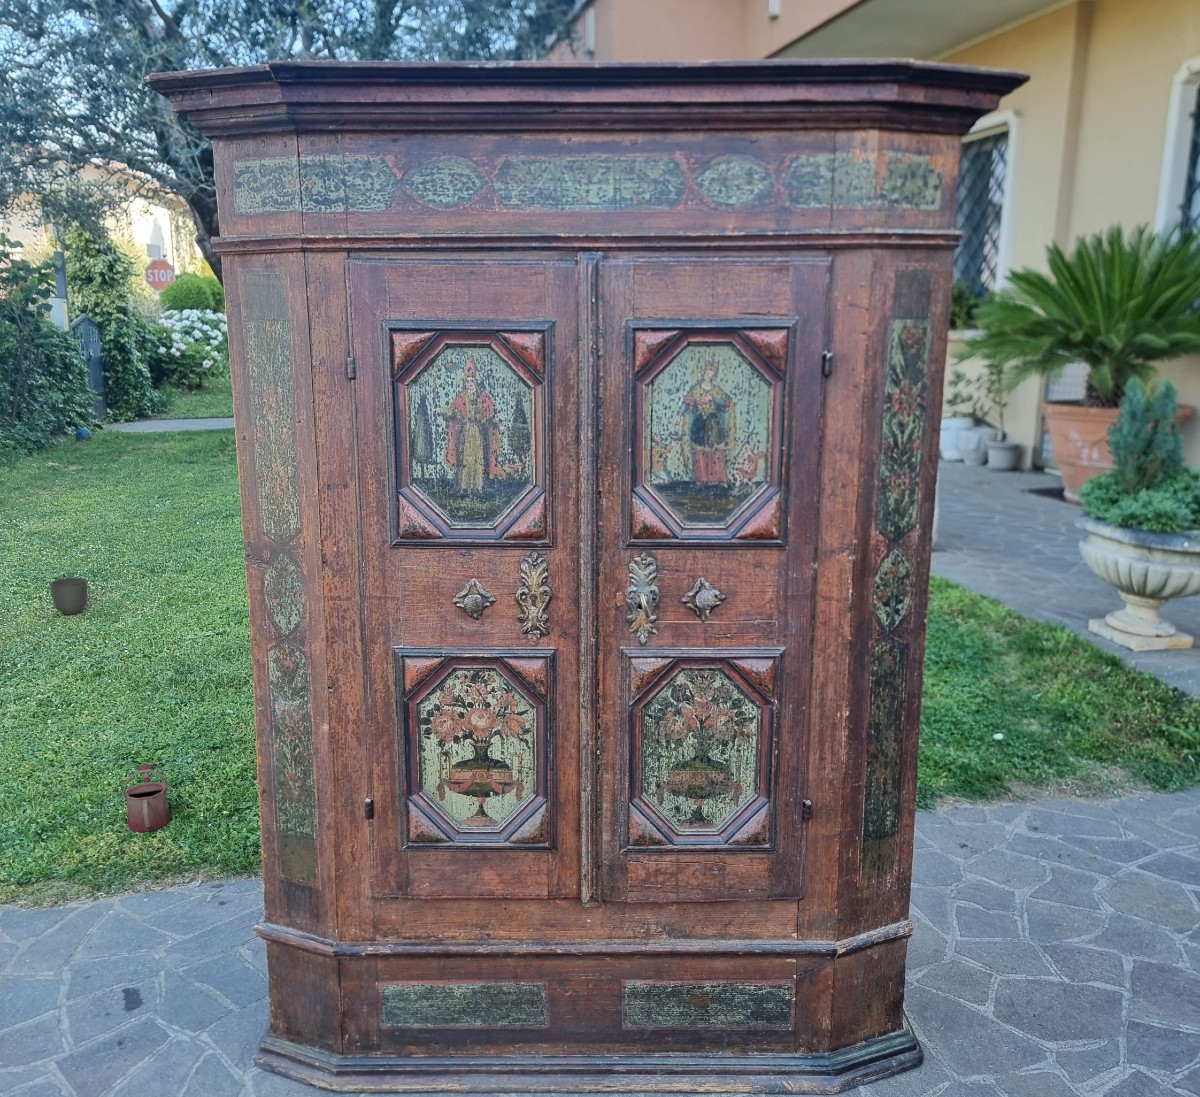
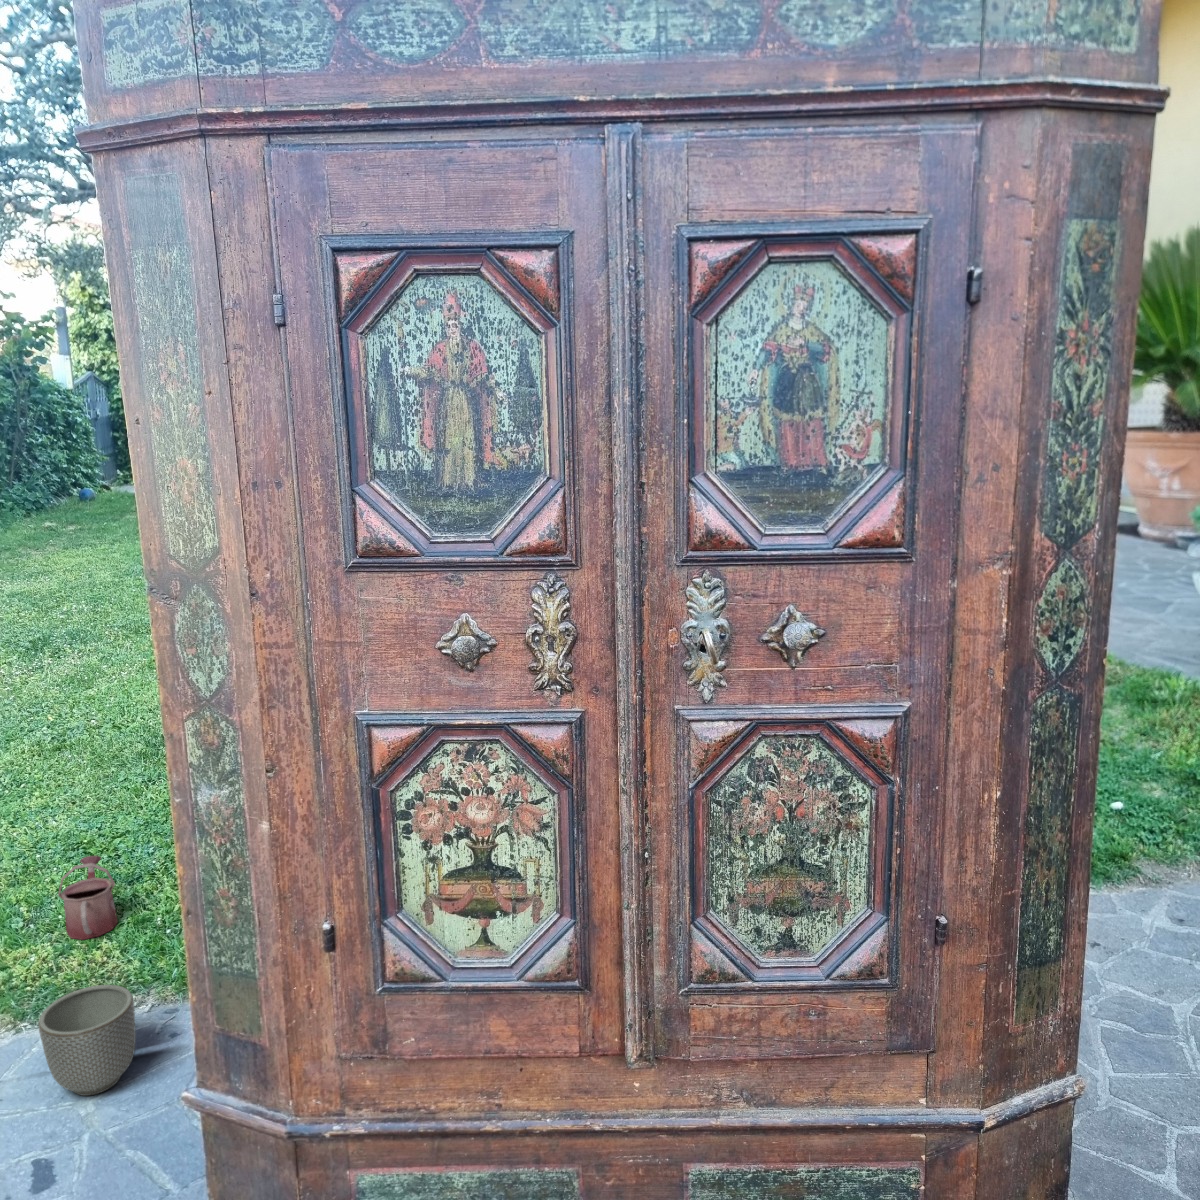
planter: present [50,578,88,615] -> present [39,985,136,1096]

